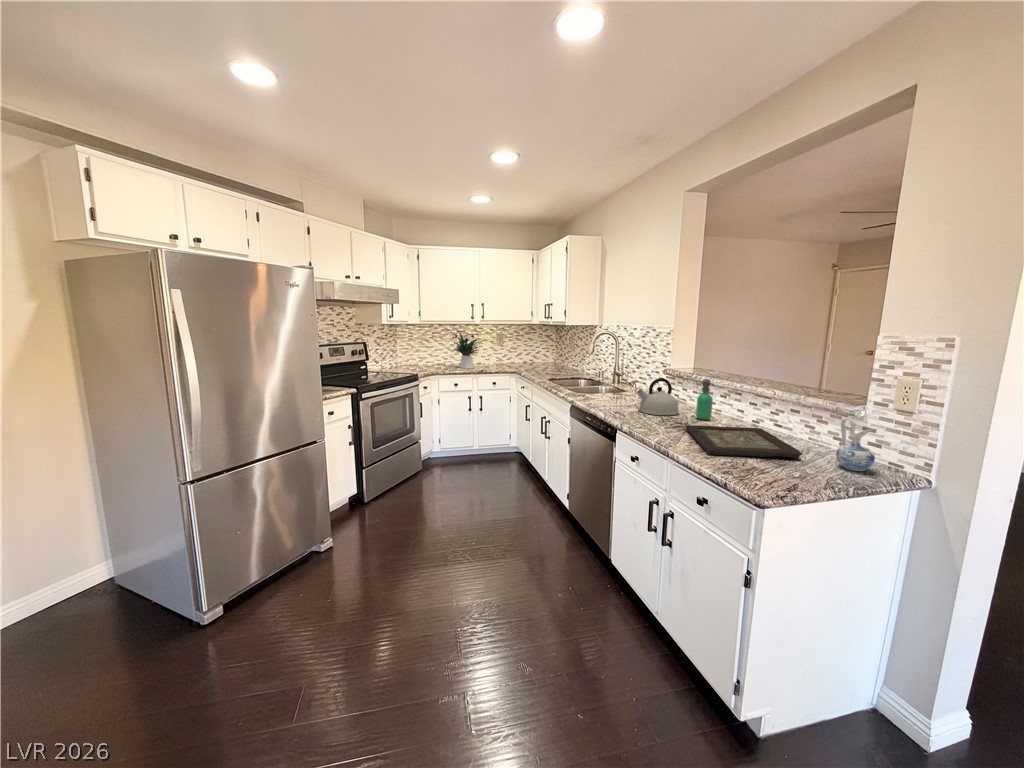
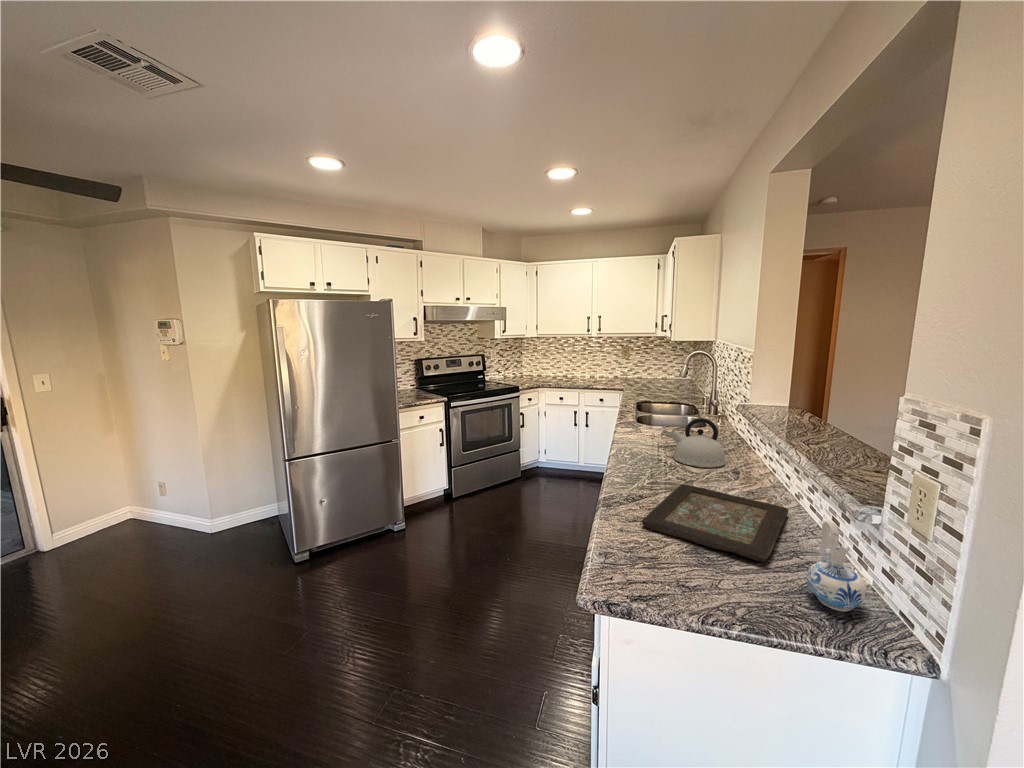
flower arrangement: present [454,333,483,369] -> none [565,345,600,382]
soap dispenser: present [696,379,714,420] -> none [732,427,755,482]

